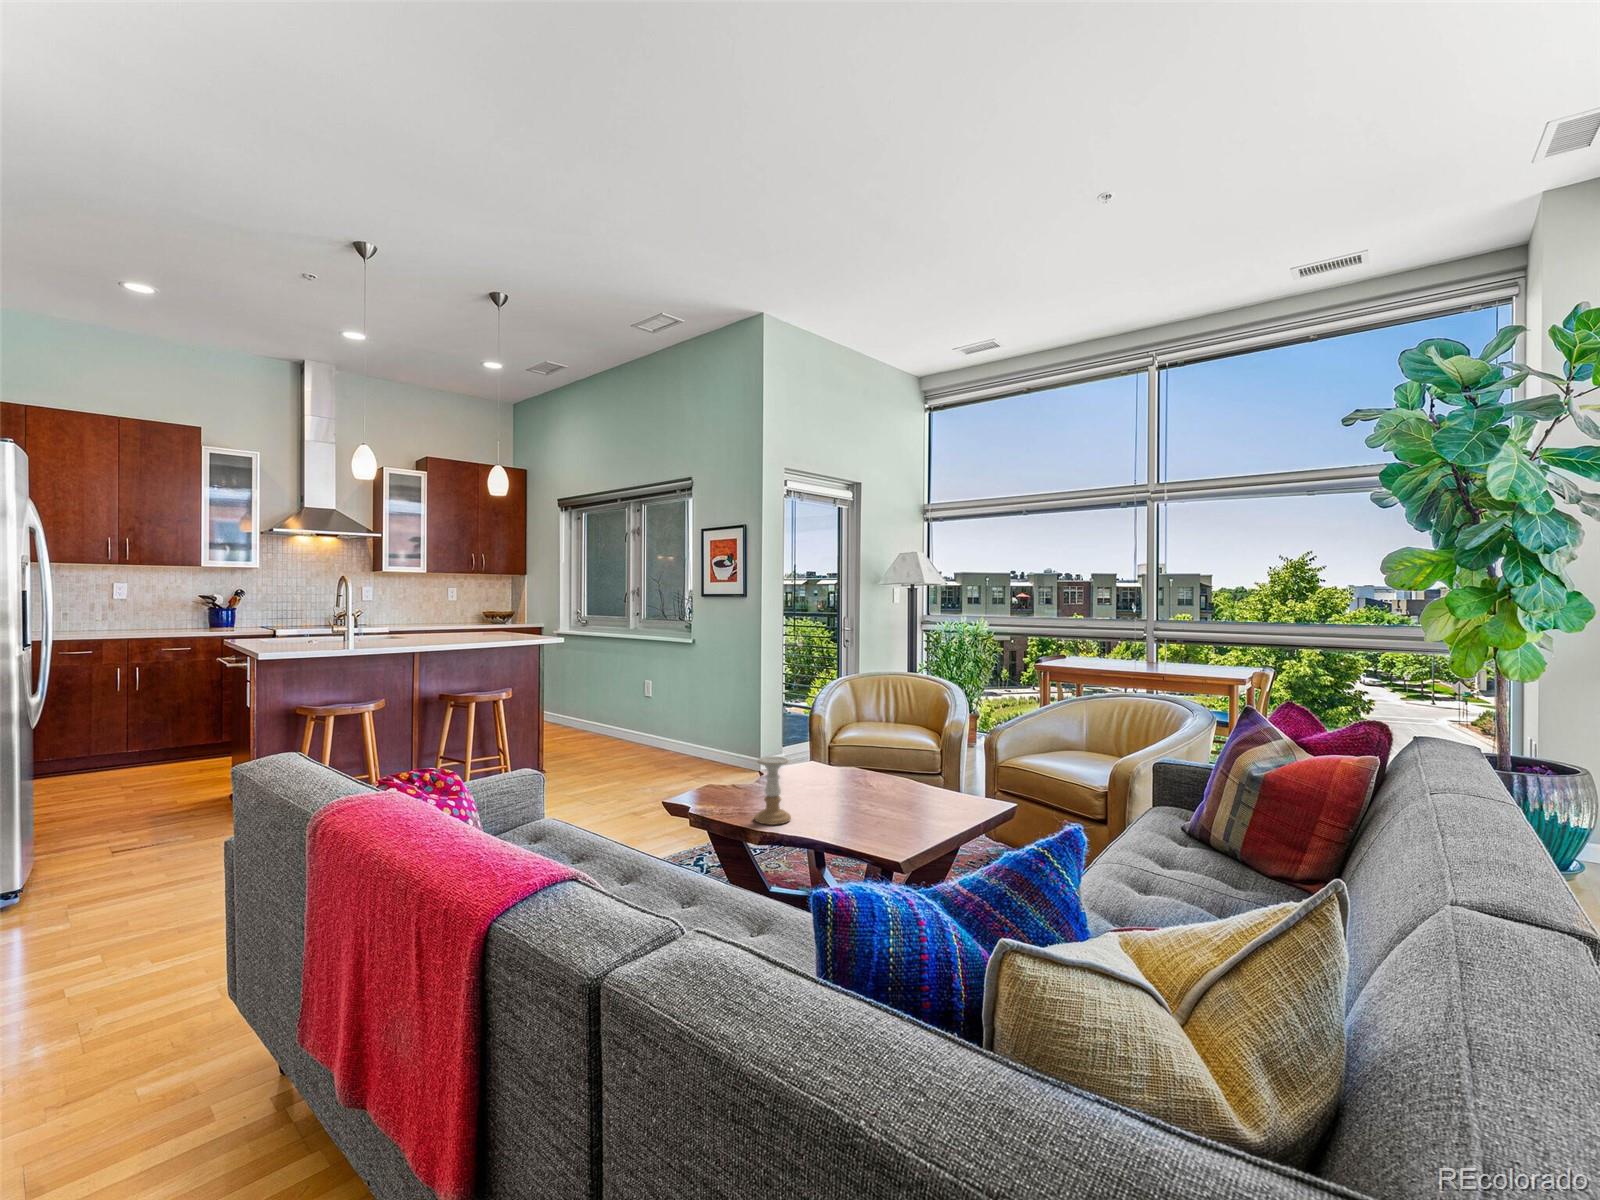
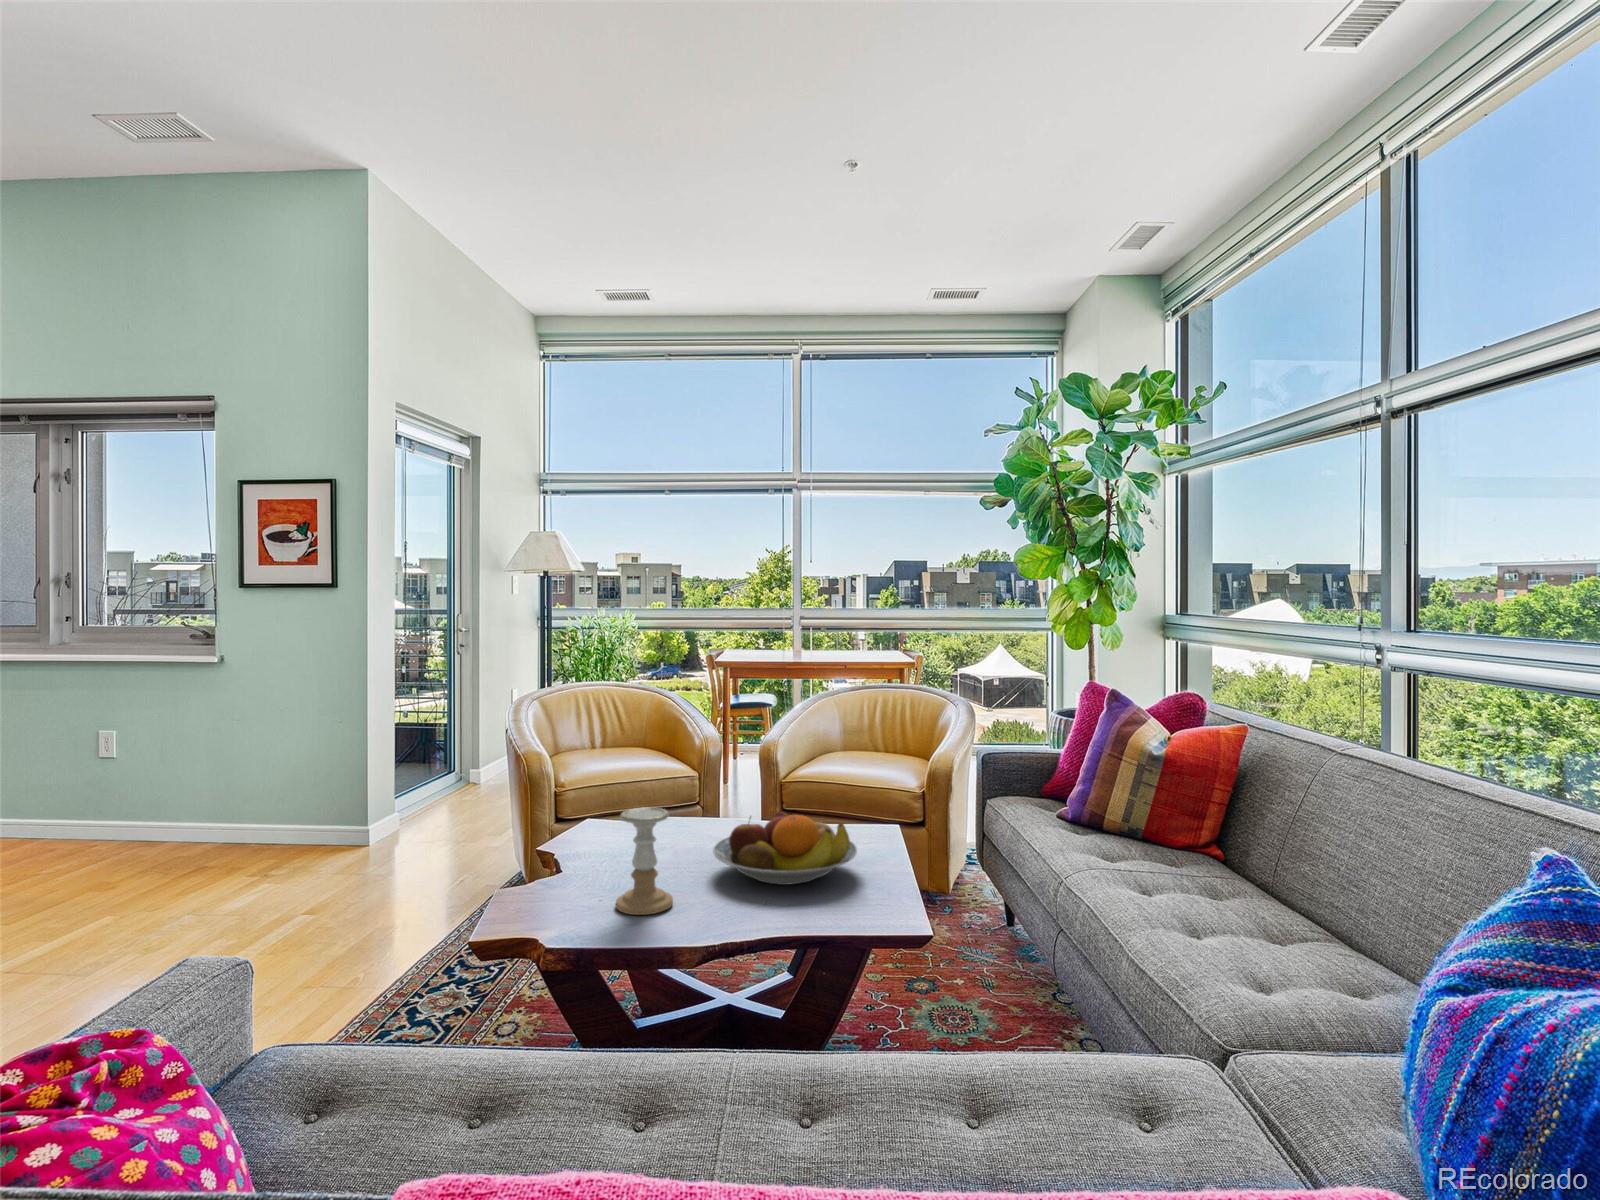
fruit bowl: none [833,775,938,827] -> present [713,812,857,885]

